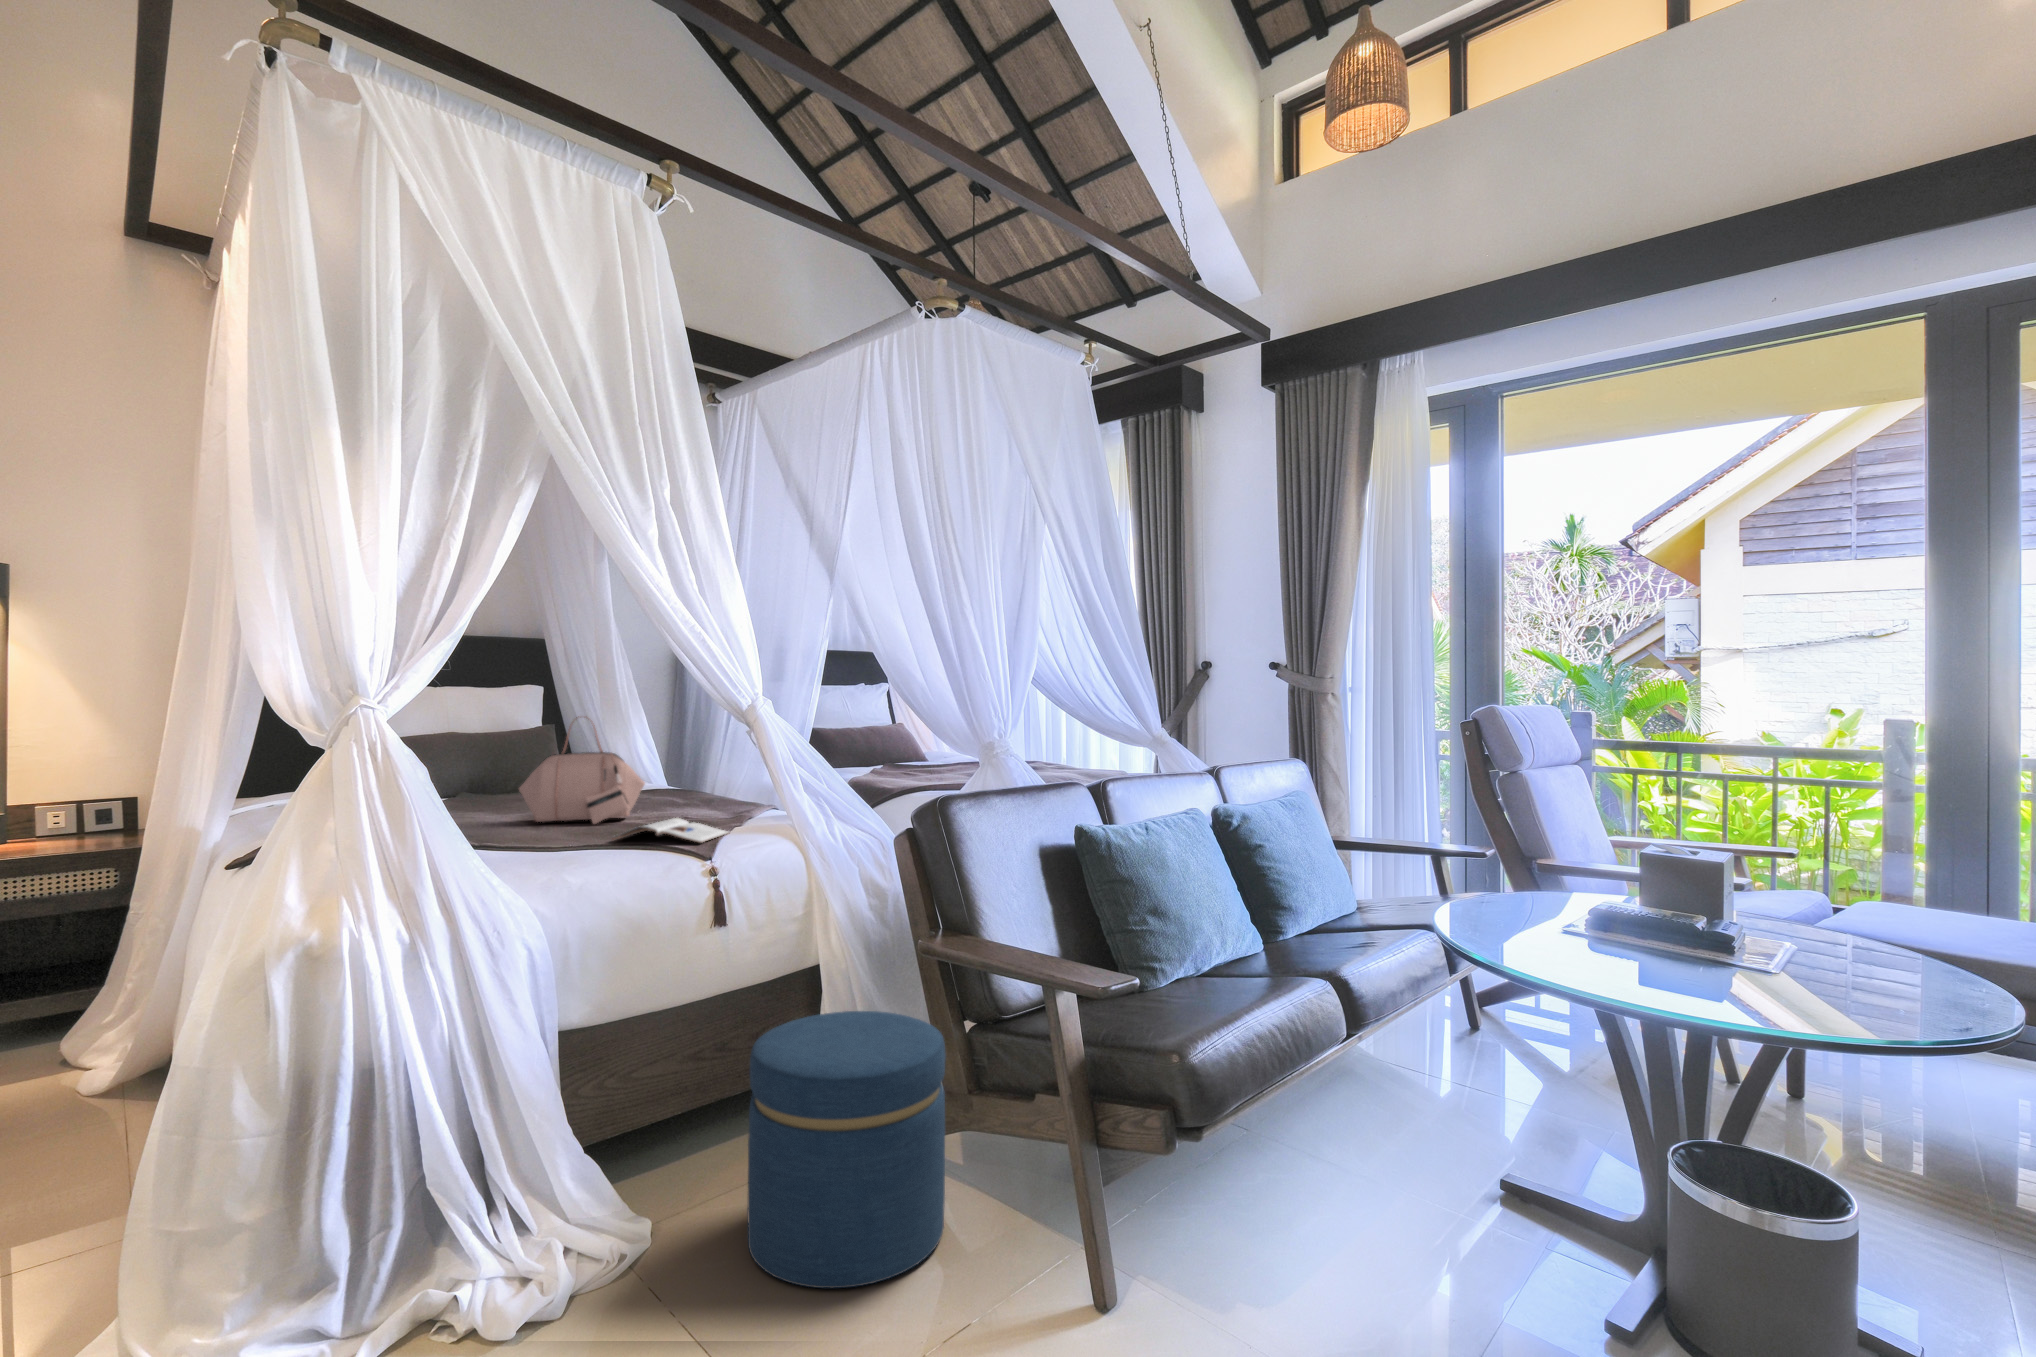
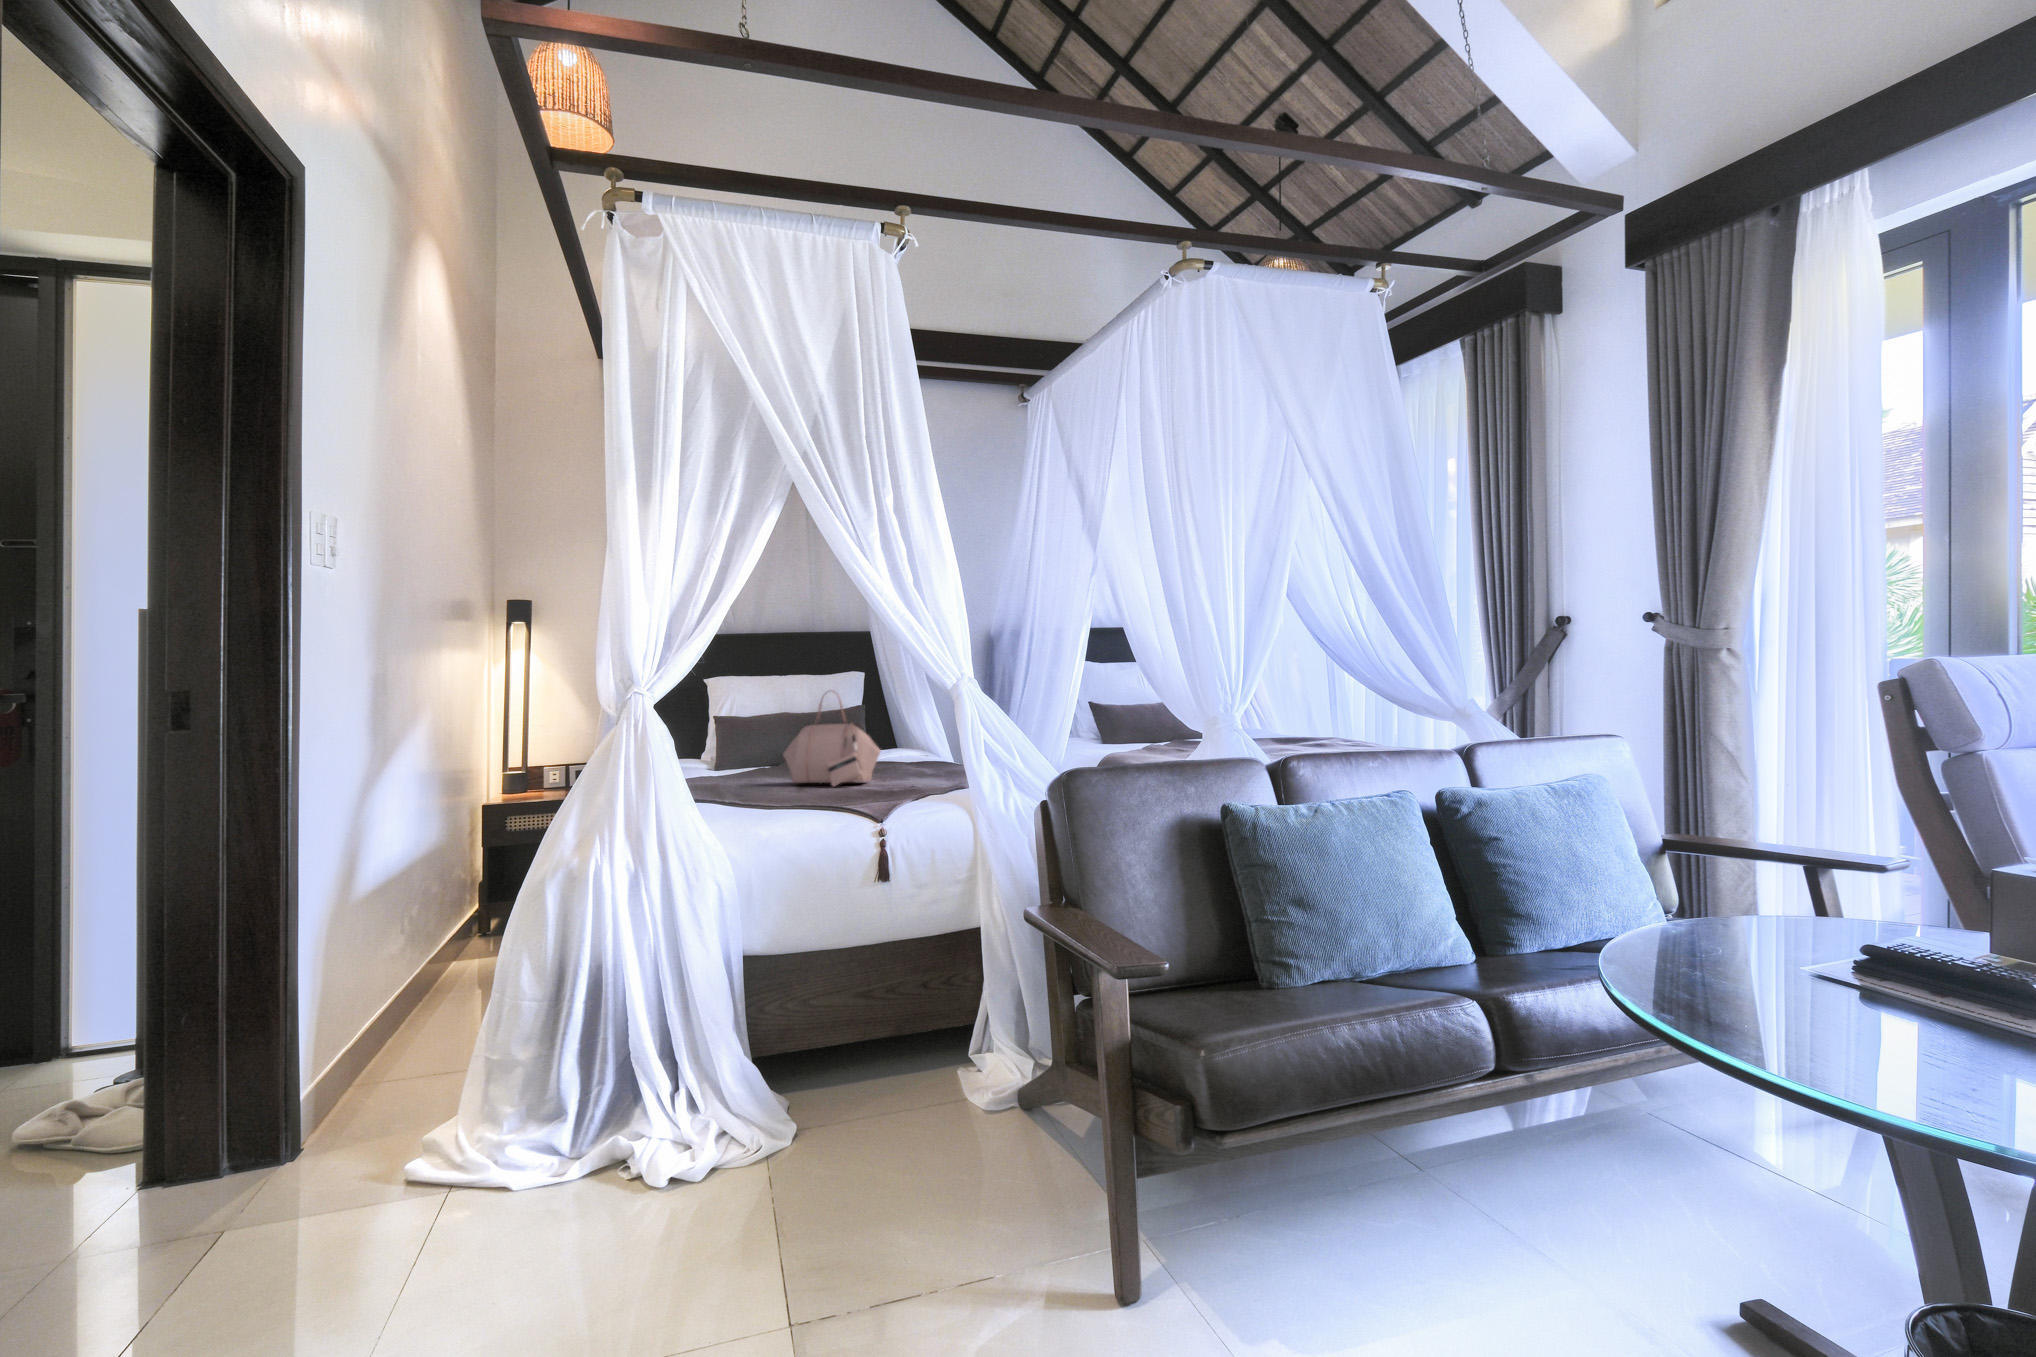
magazine: present [615,818,729,843] -> none [820,782,925,804]
ottoman: present [747,1011,946,1288] -> none [824,971,1018,1239]

